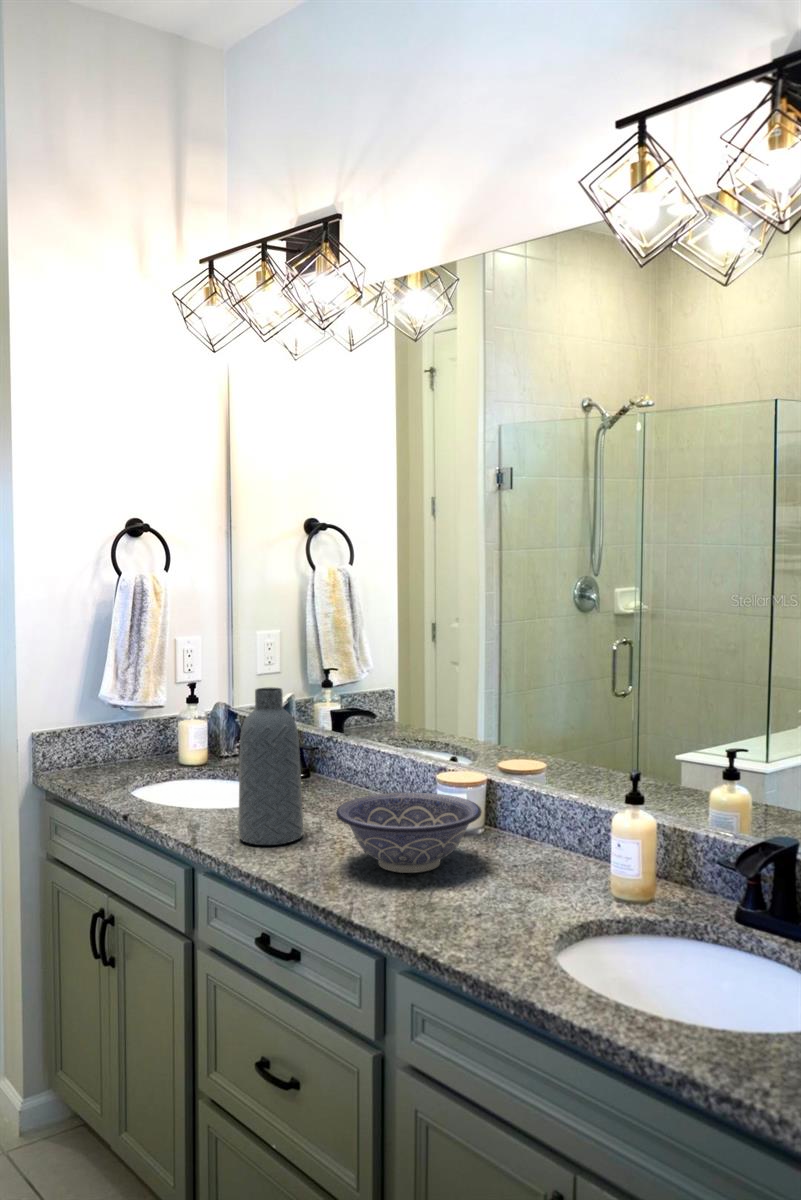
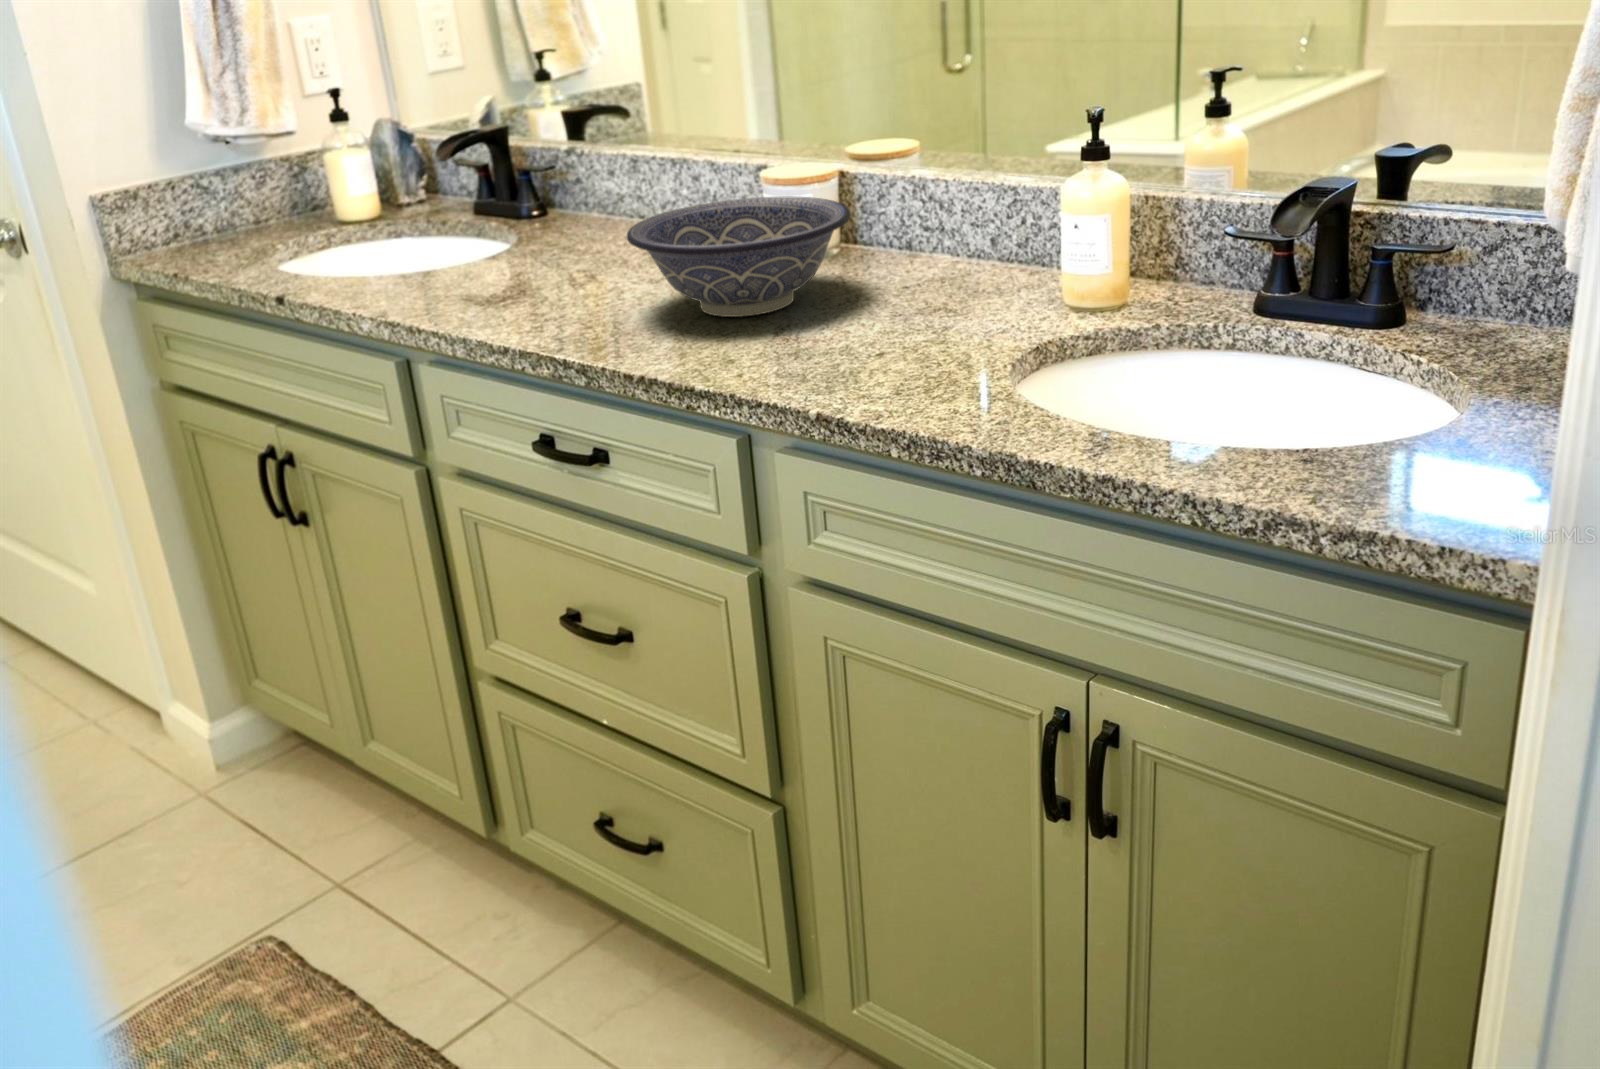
vase: present [238,687,303,845] -> none [447,55,570,308]

